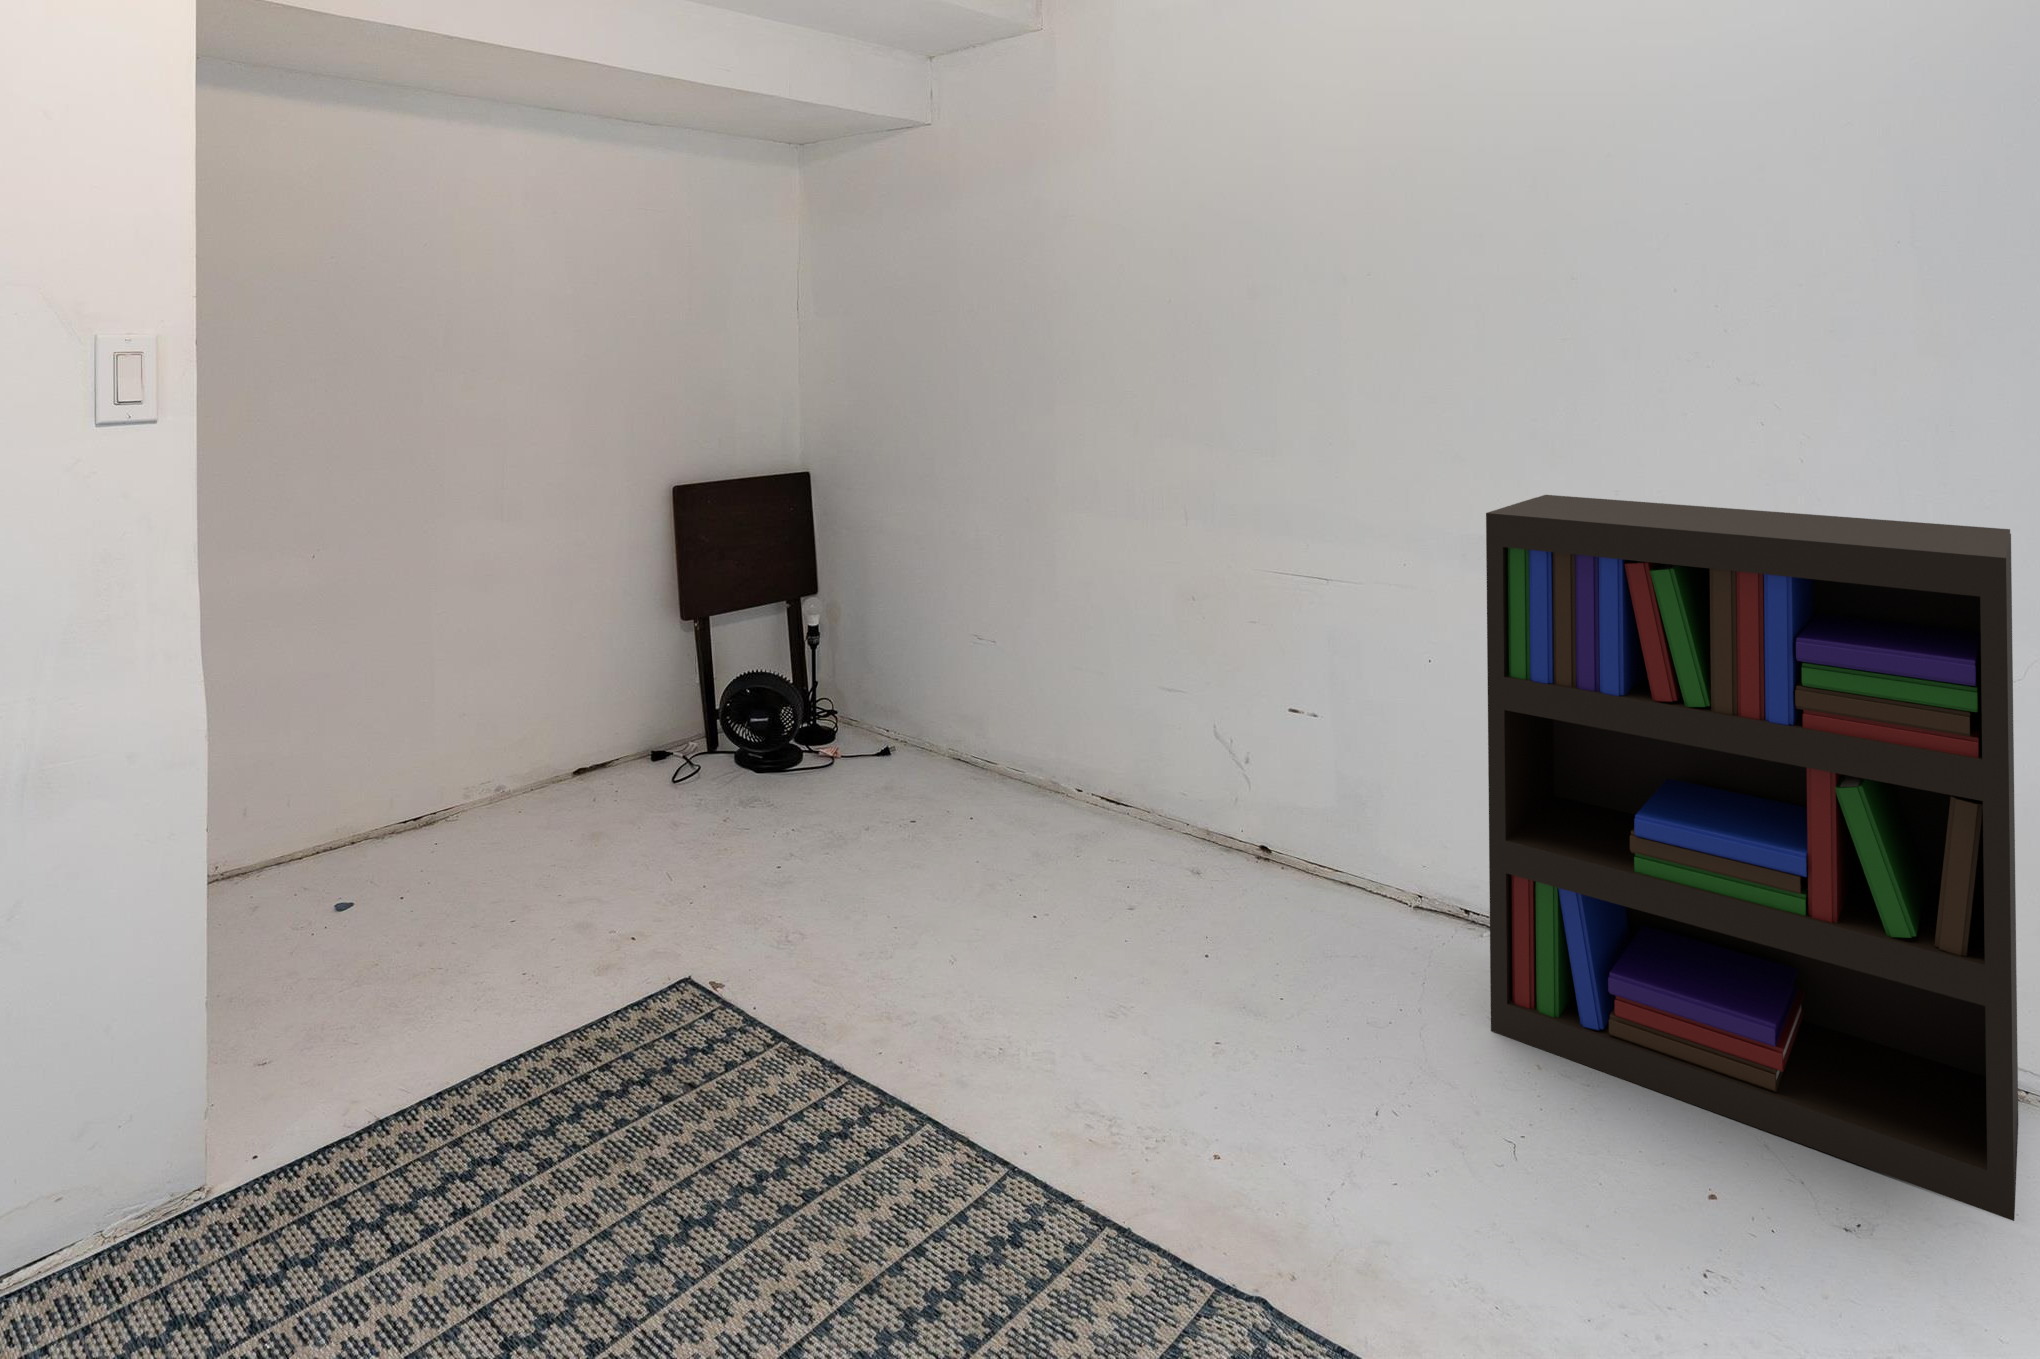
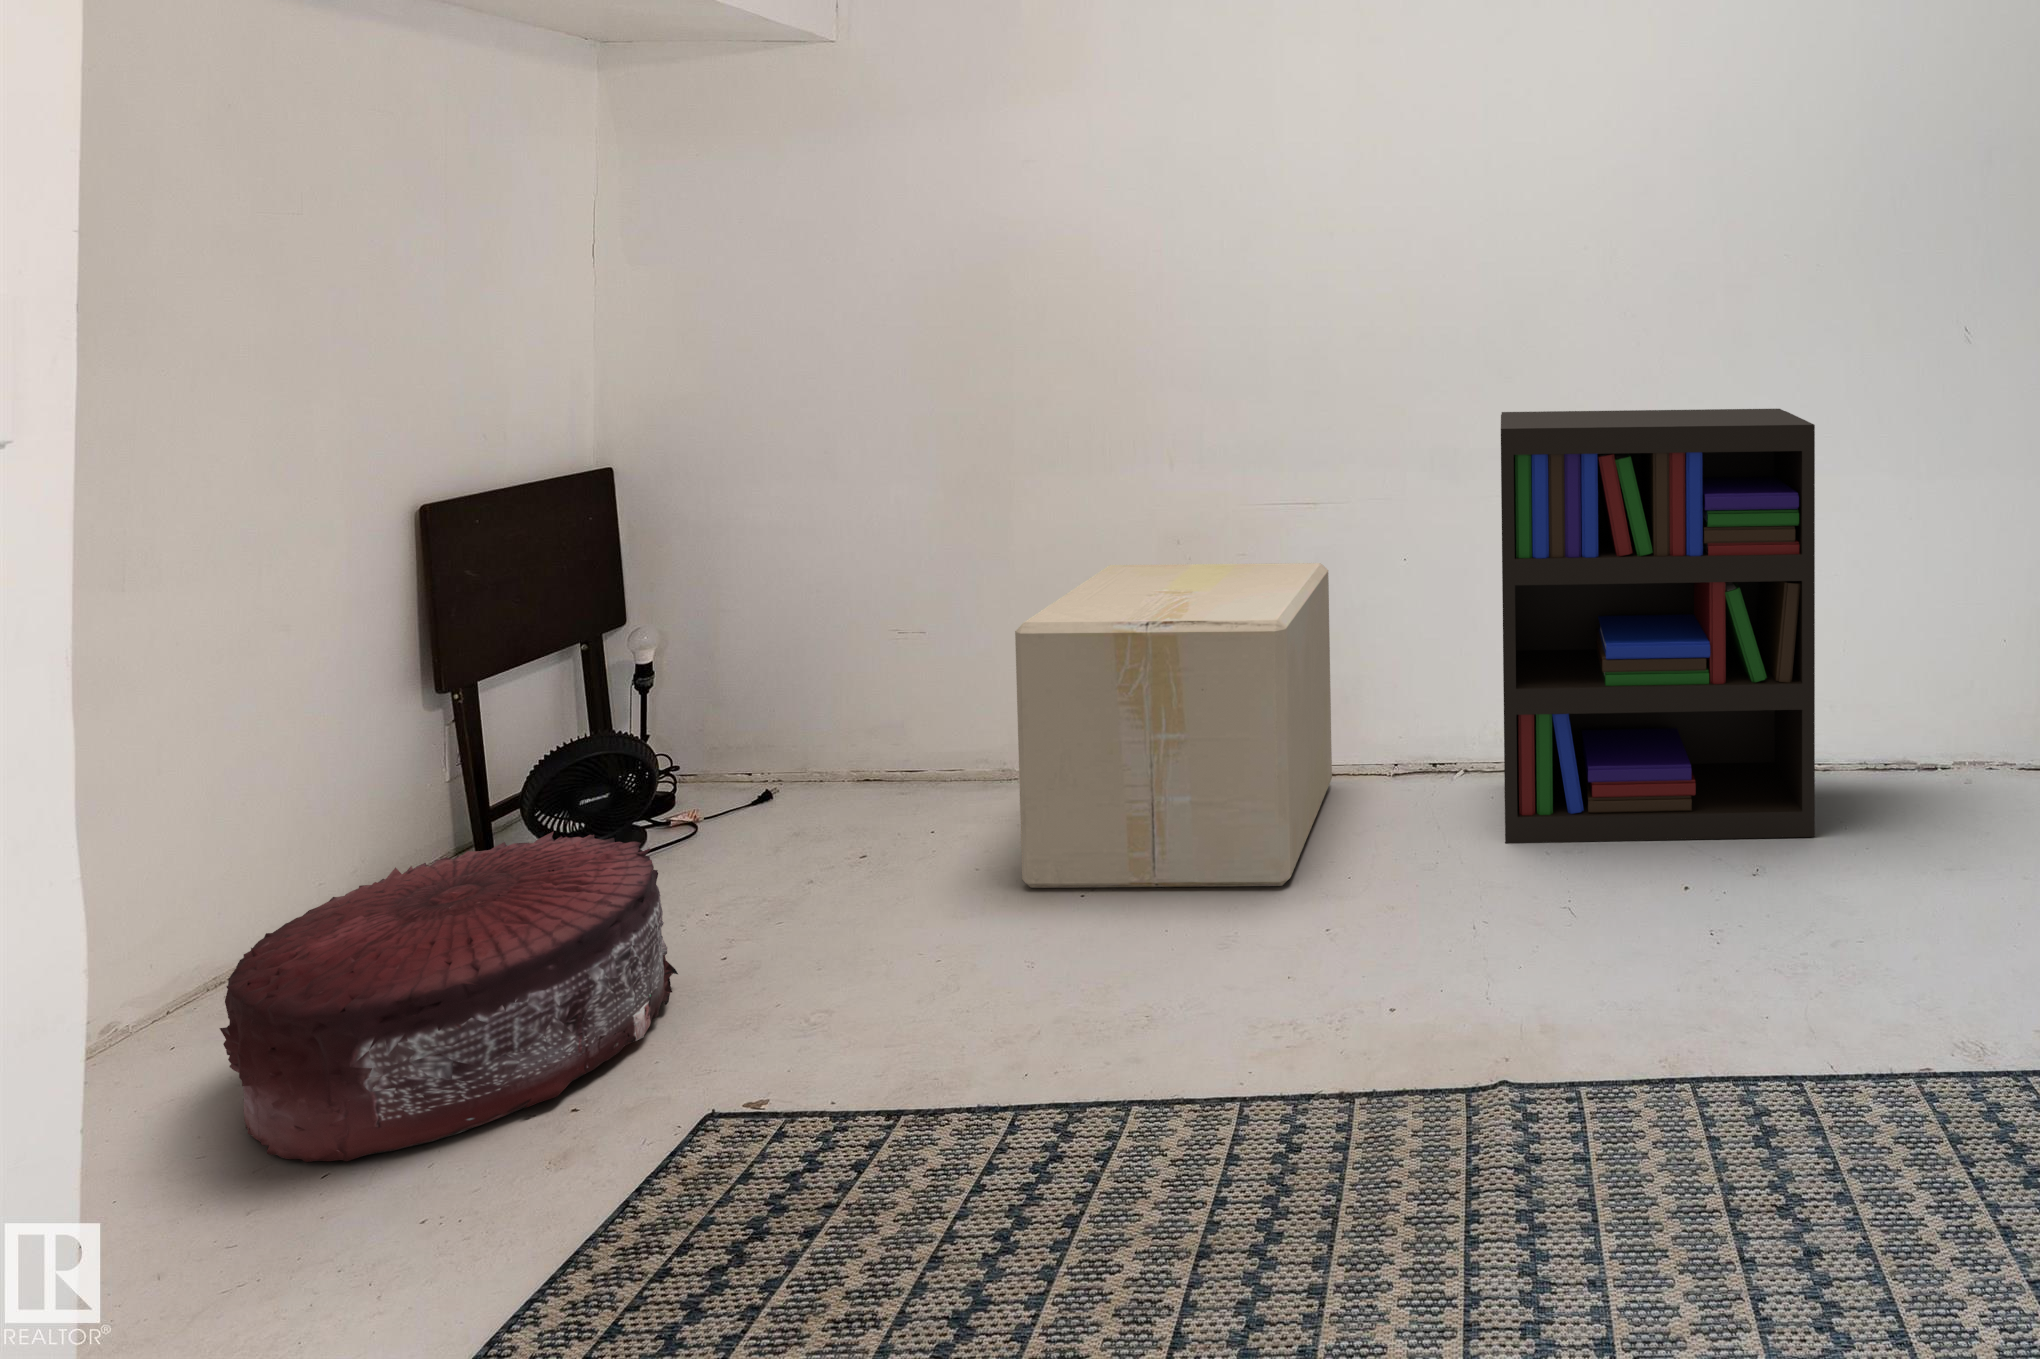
cardboard box: none [995,608,1338,977] -> present [1015,563,1332,888]
pouf: none [493,732,740,924] -> present [220,832,678,1162]

